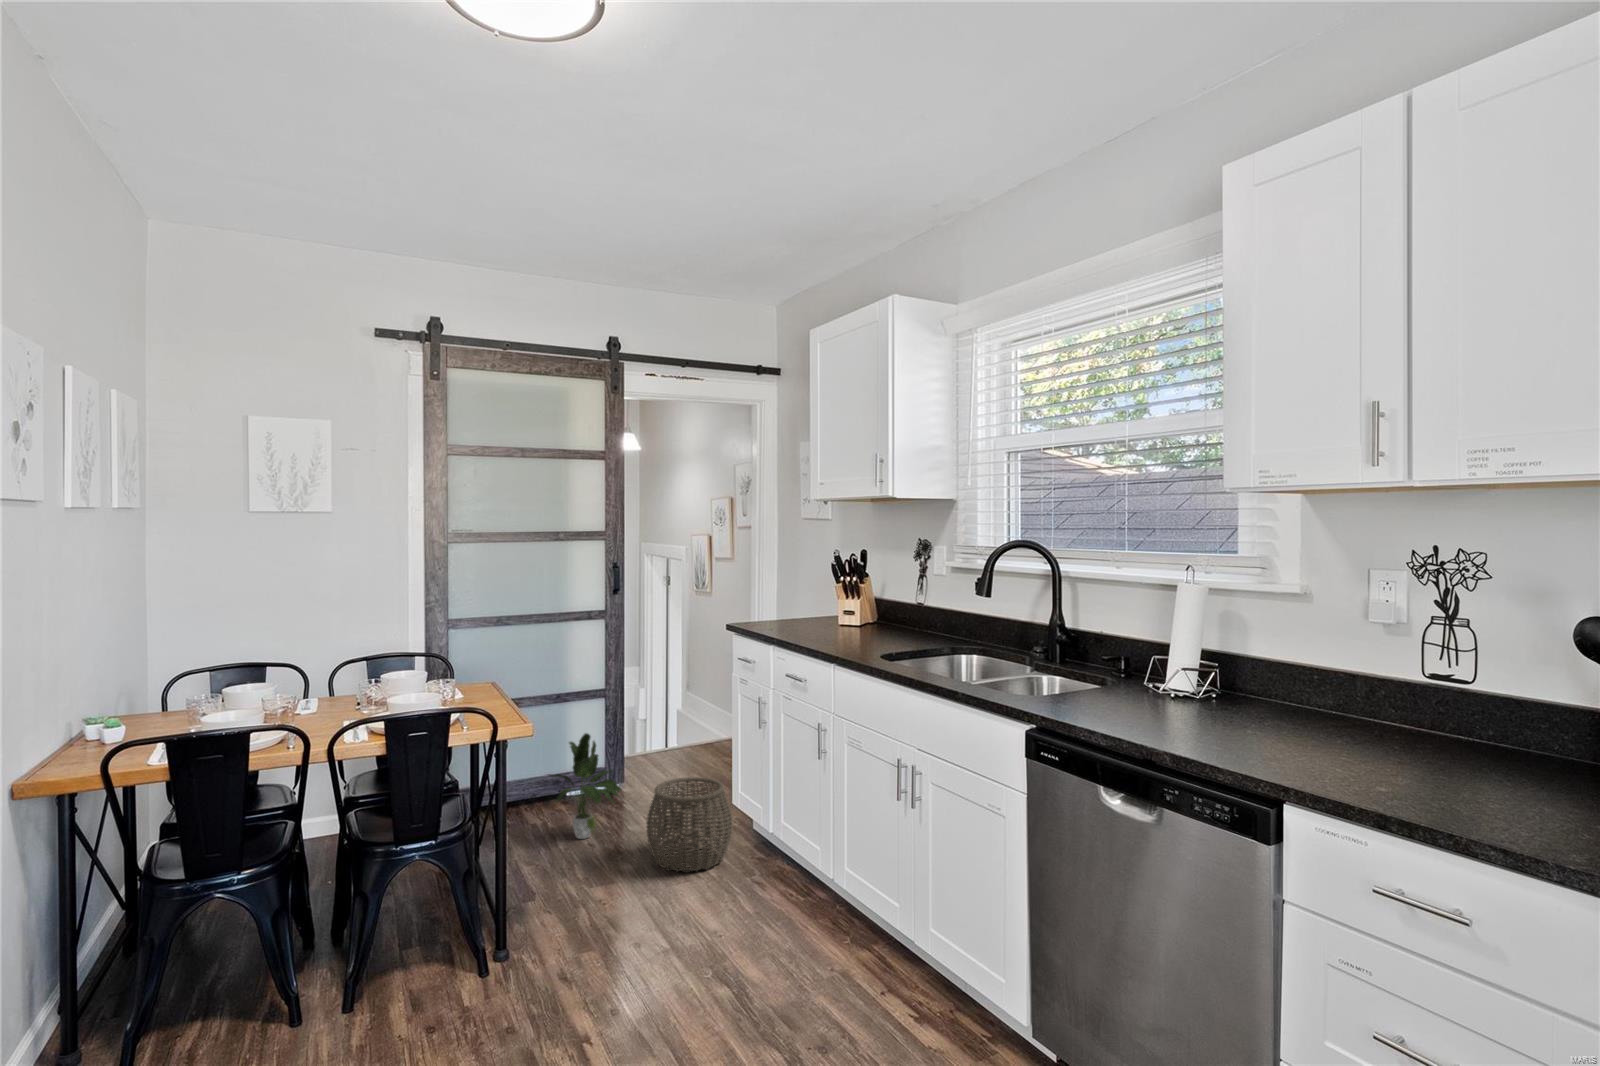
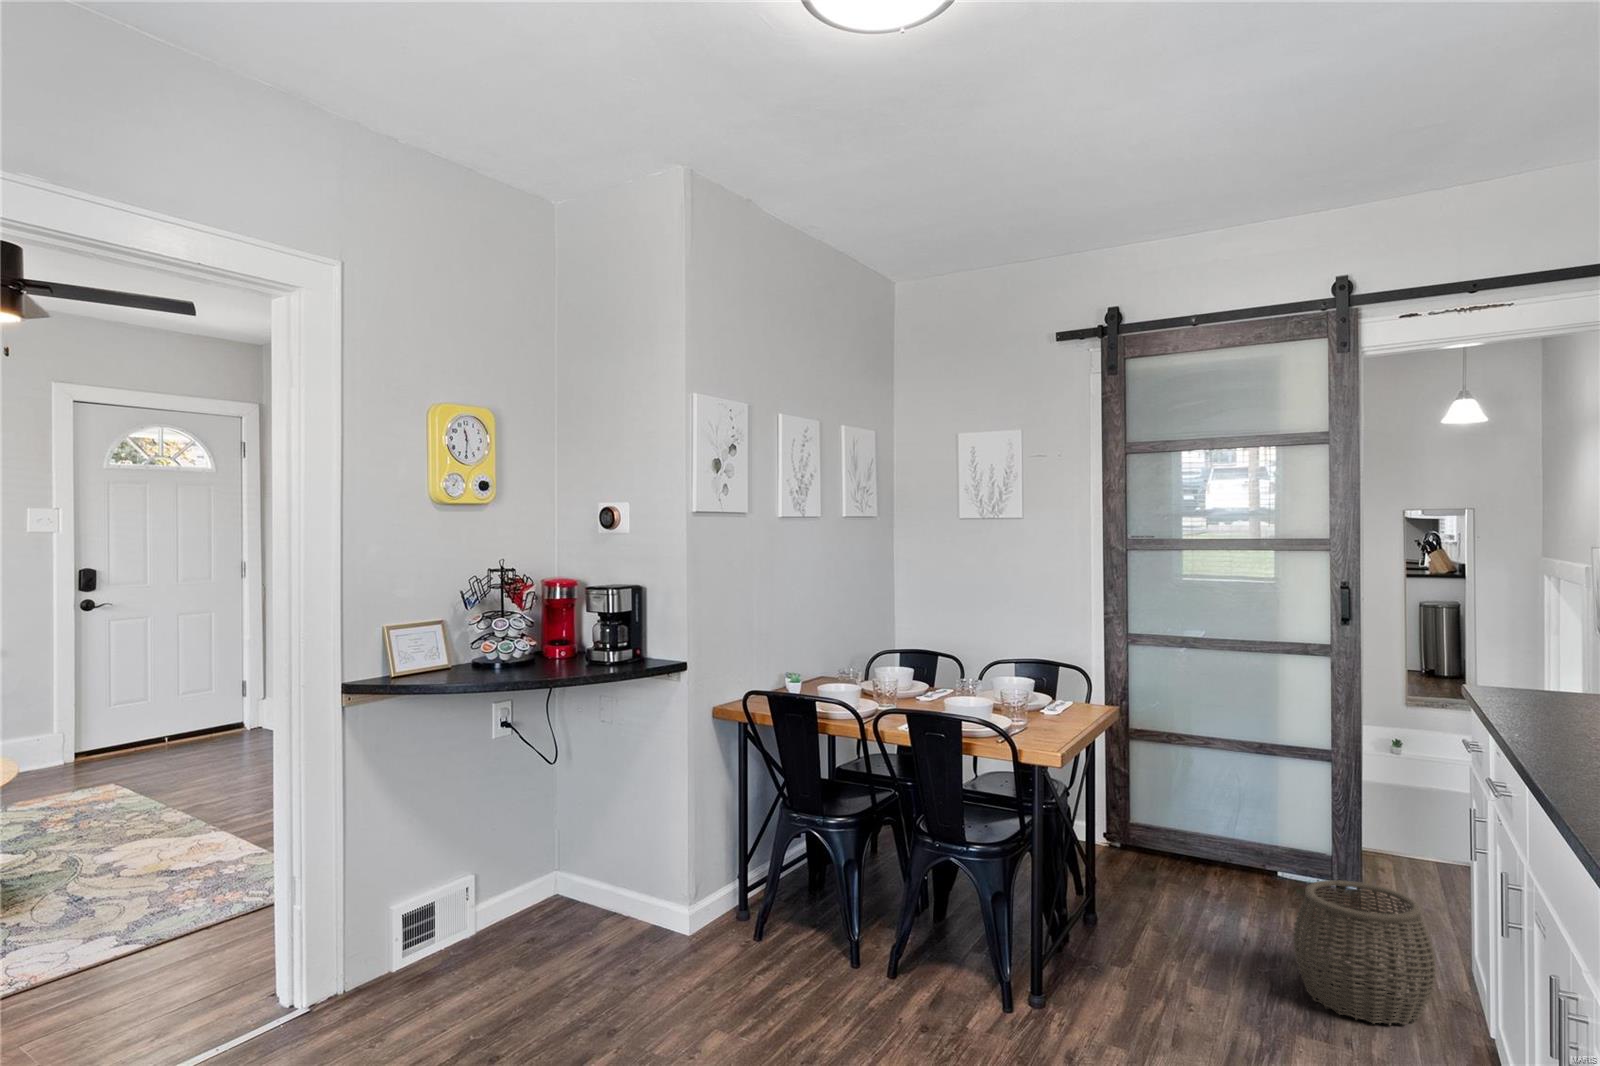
potted plant: present [550,733,621,839] -> none [1197,792,1308,926]

